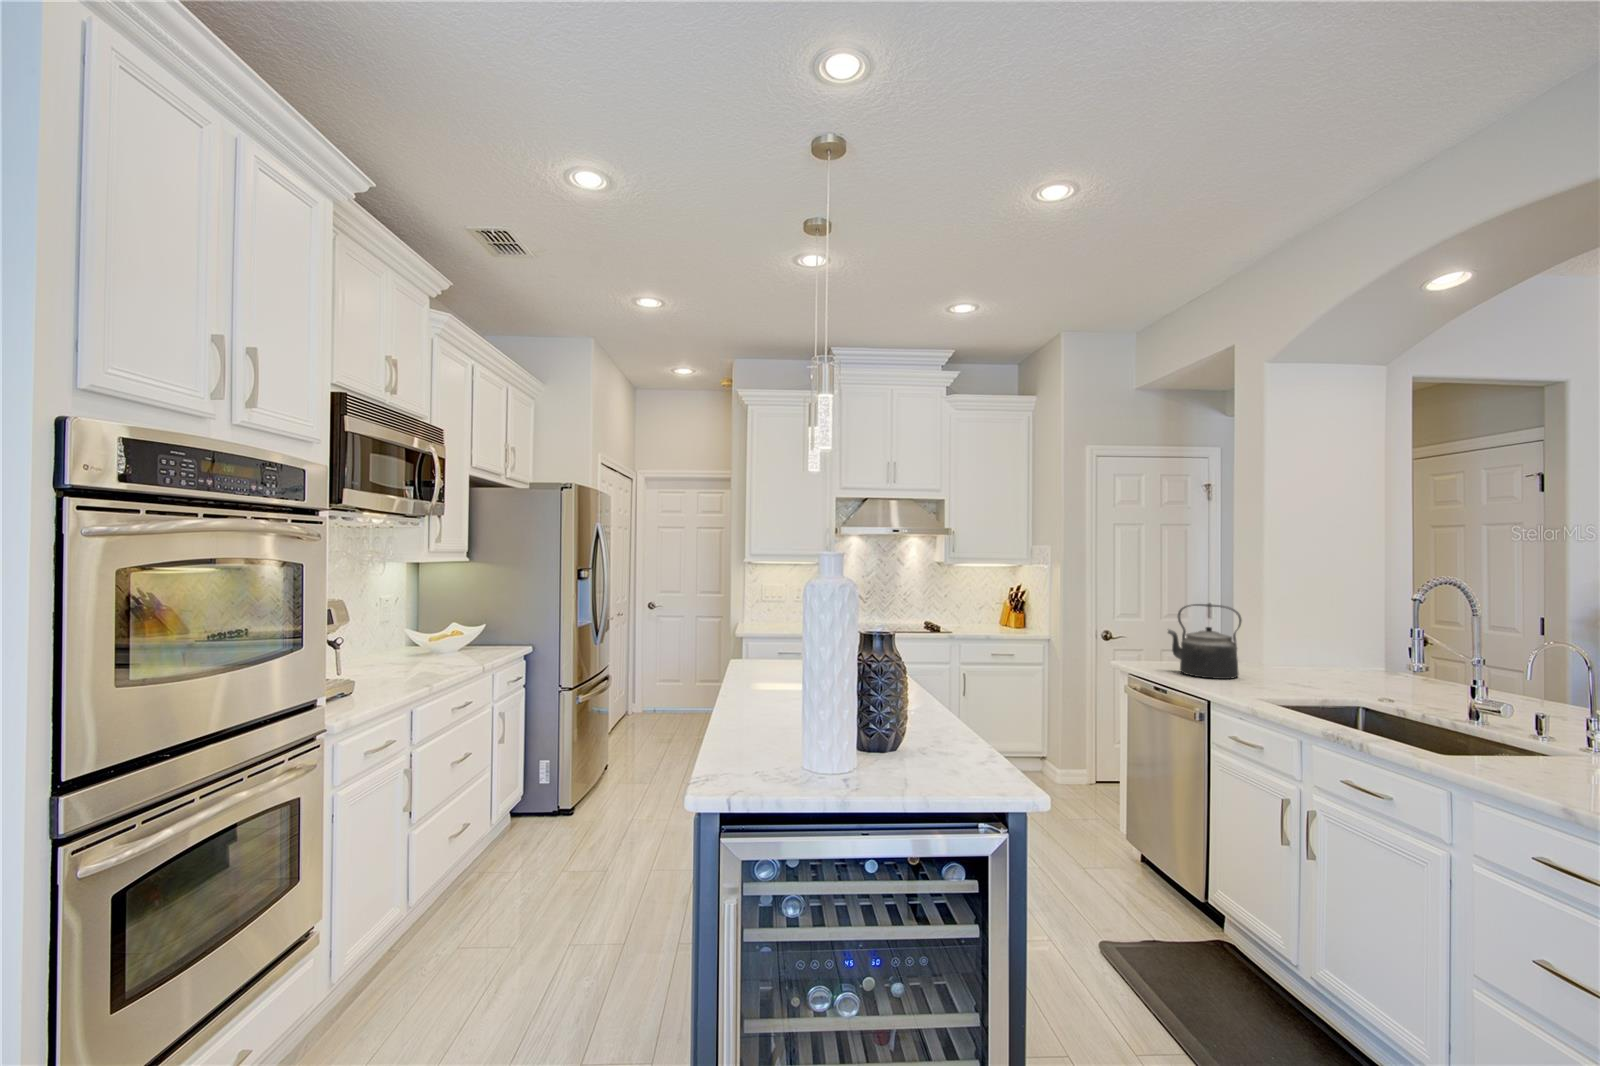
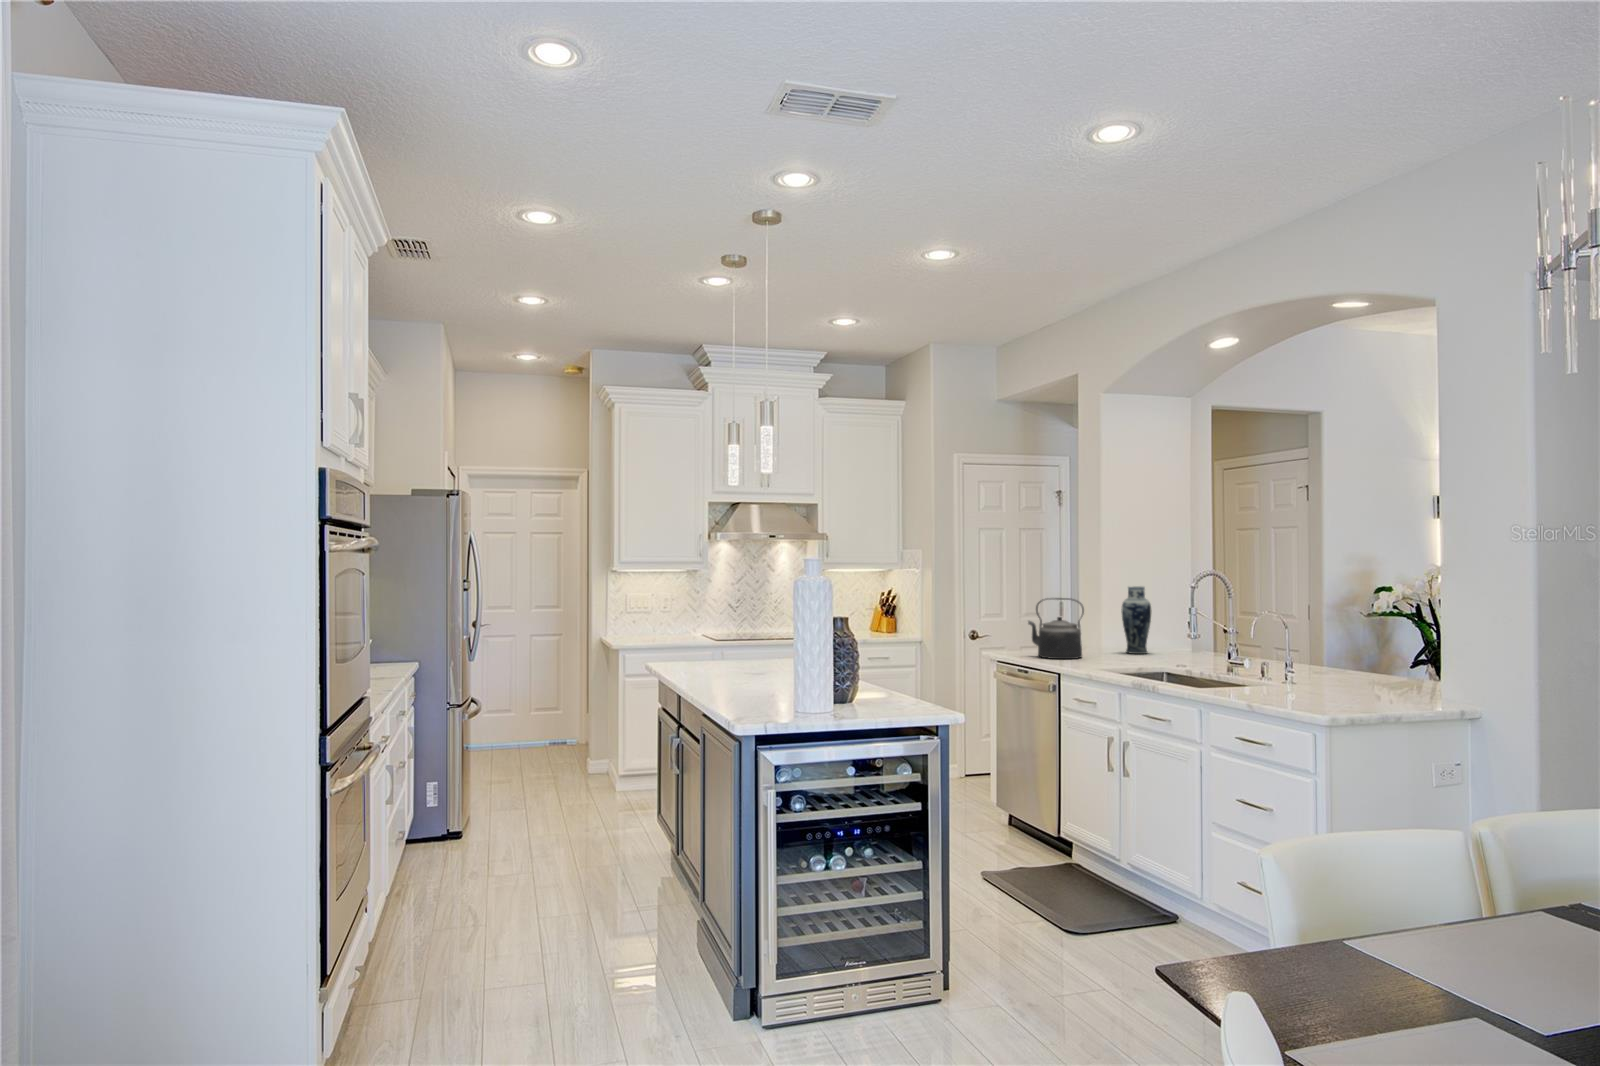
vase: none [1291,592,1333,675] -> present [1121,586,1151,654]

